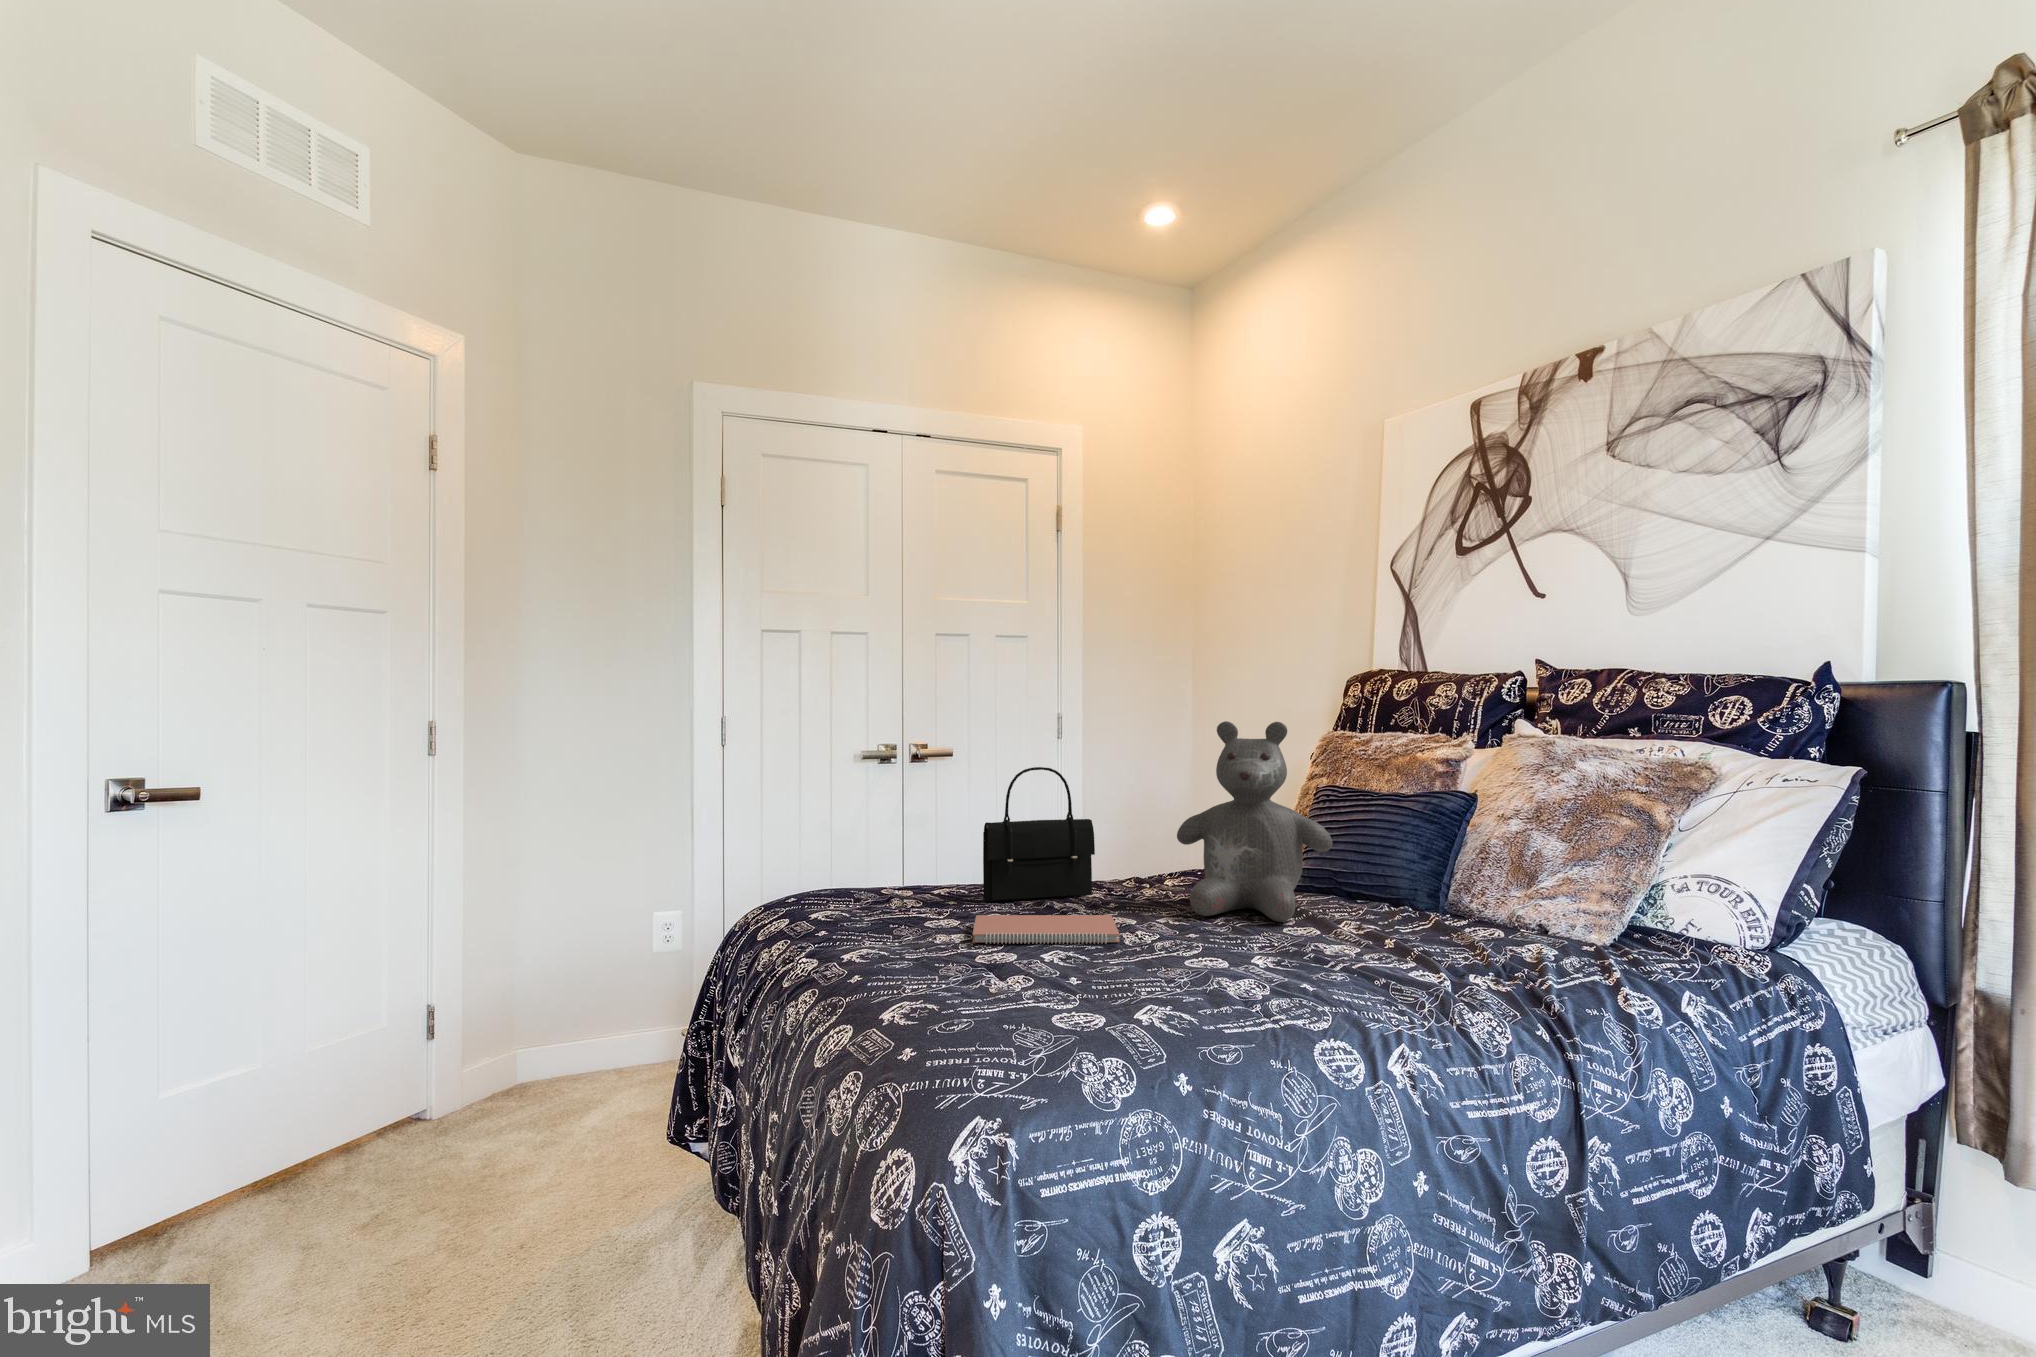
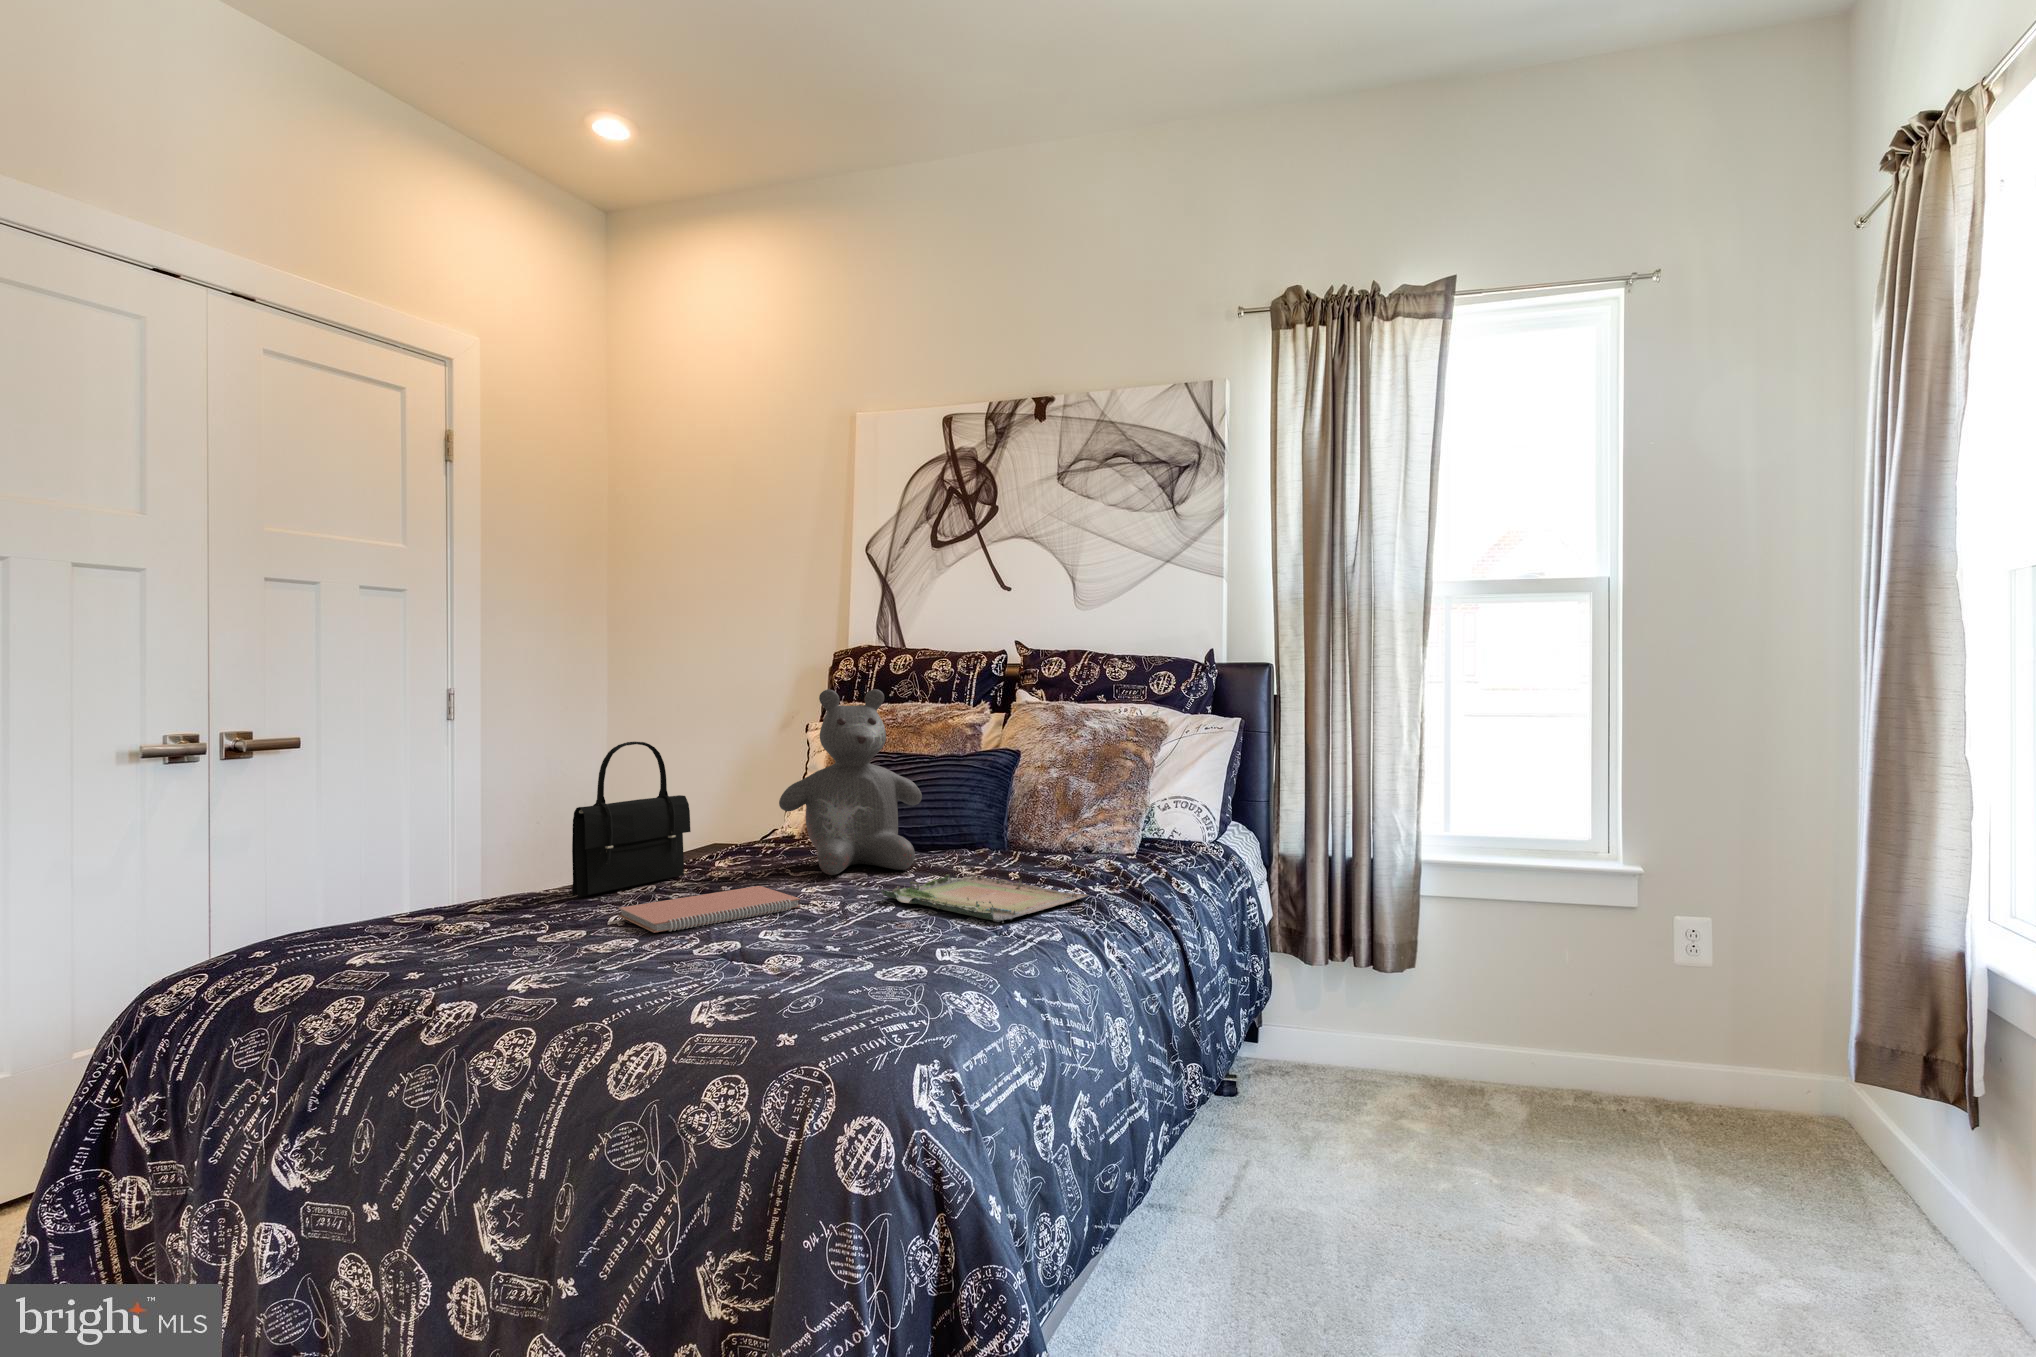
tray: none [1199,925,1414,1001] -> present [881,868,1088,923]

